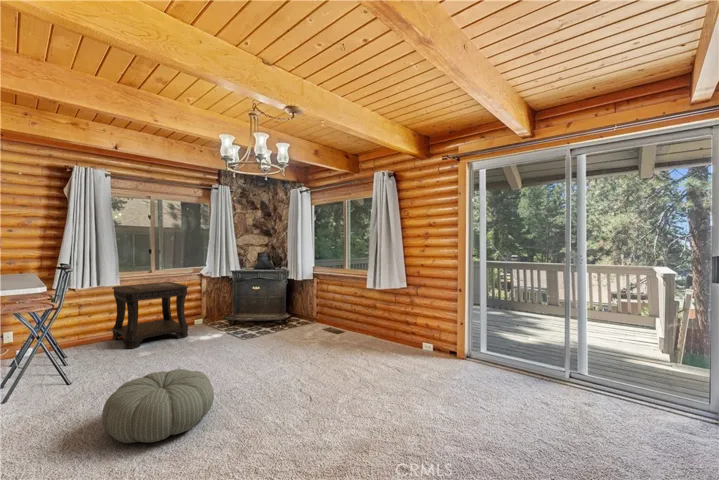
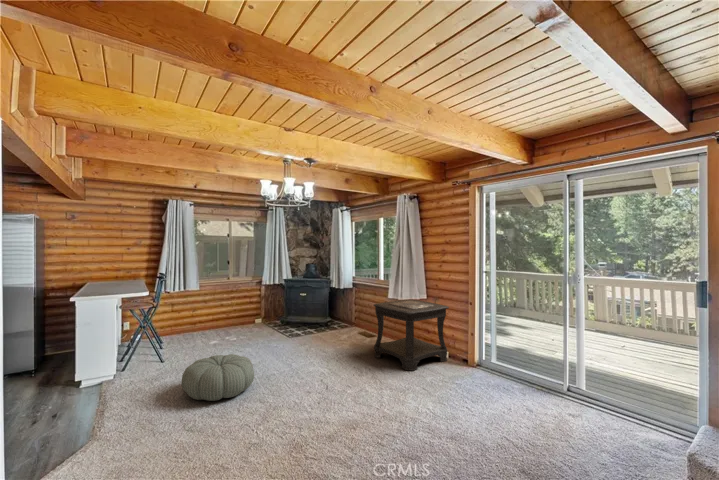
side table: present [112,282,188,349] -> present [374,299,449,370]

